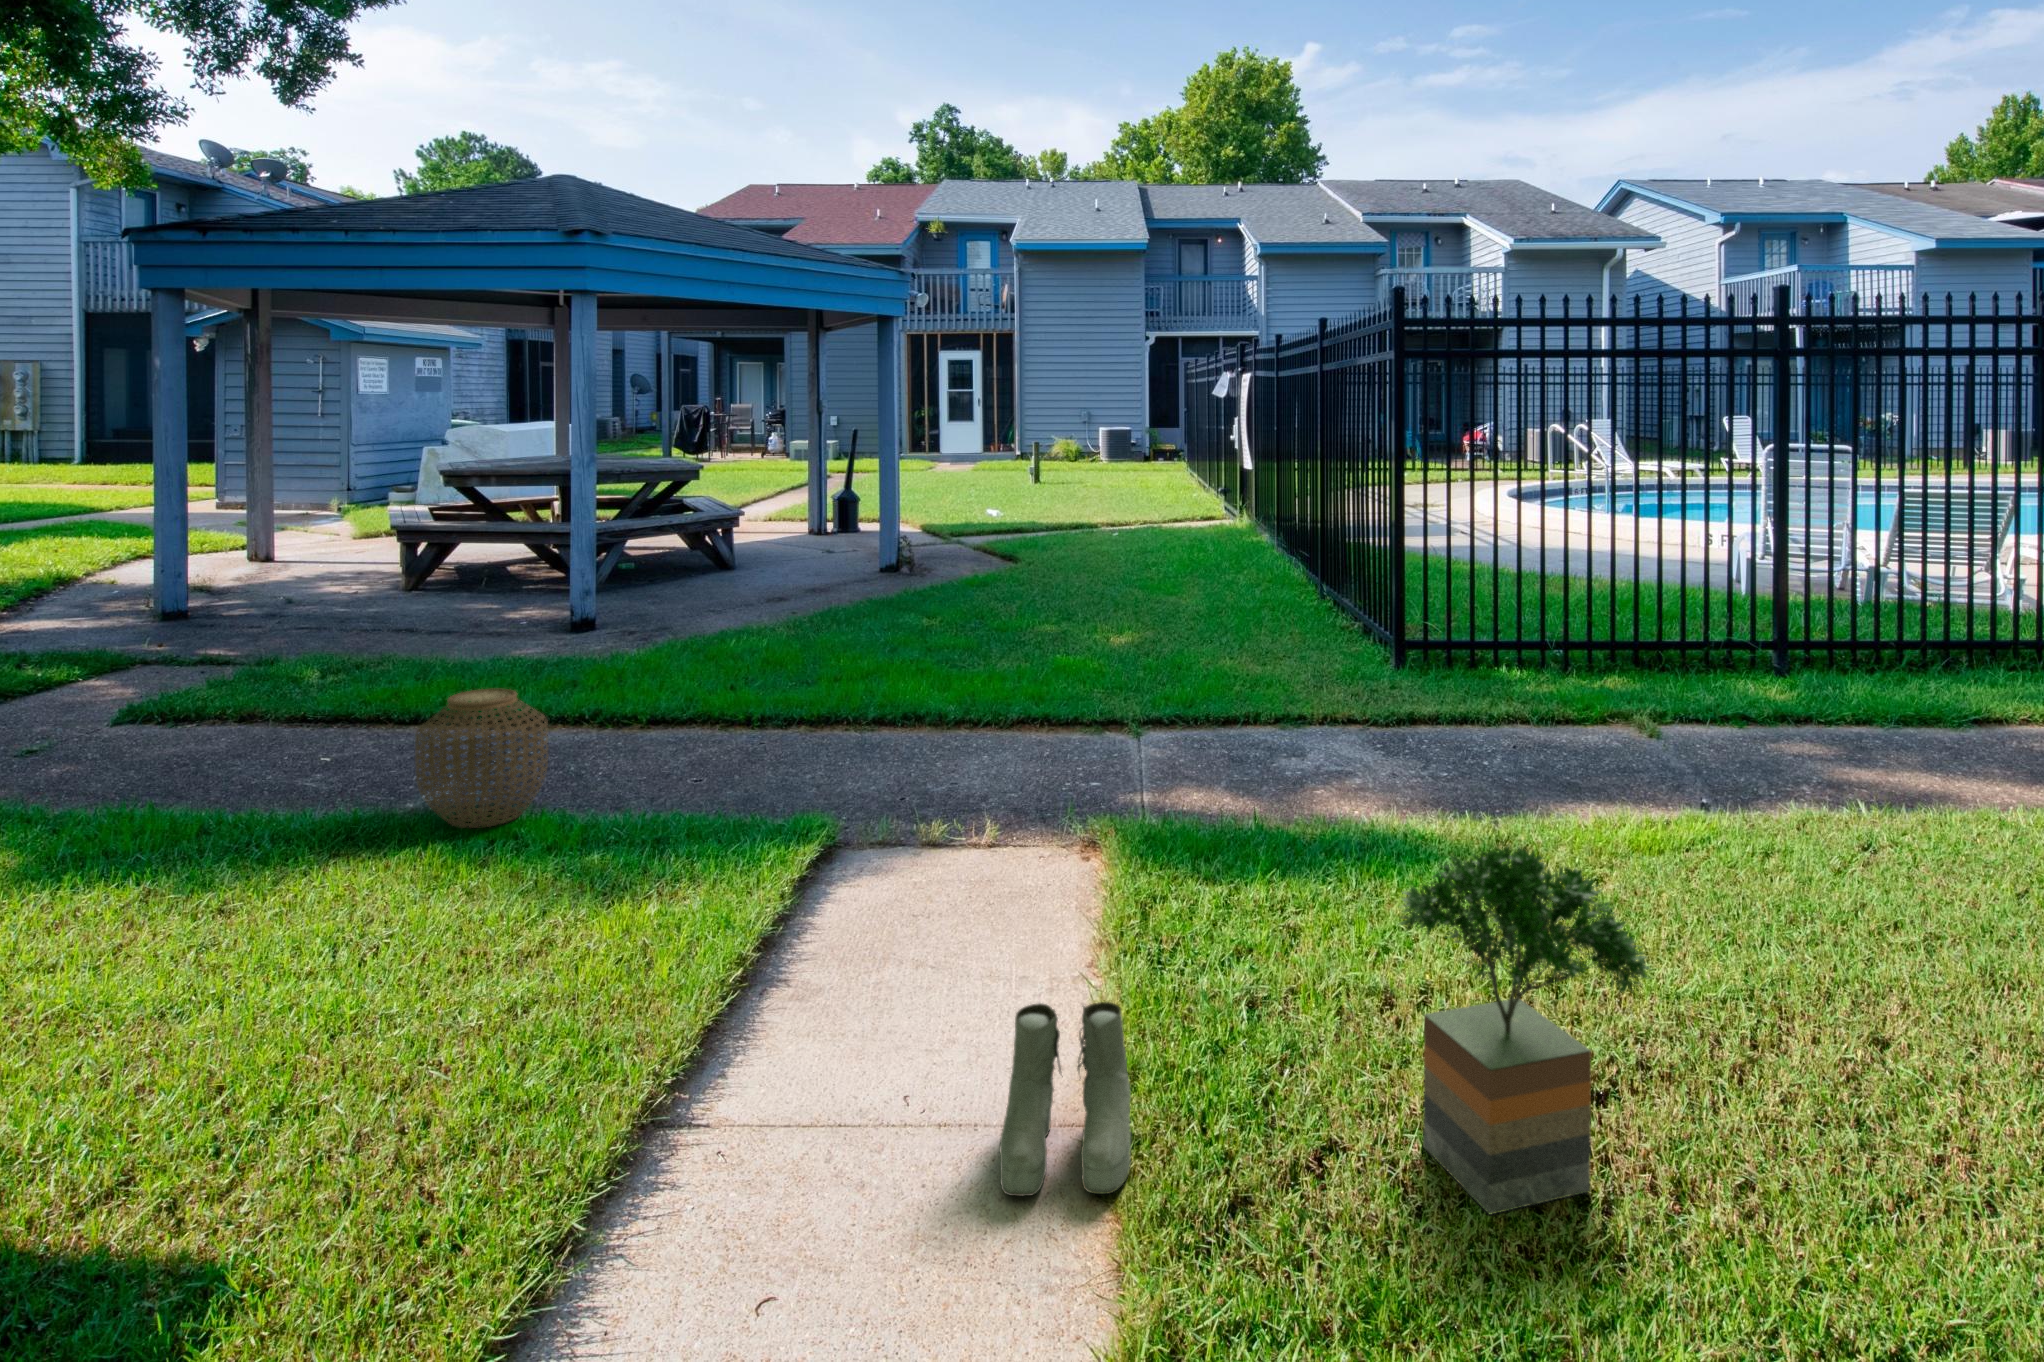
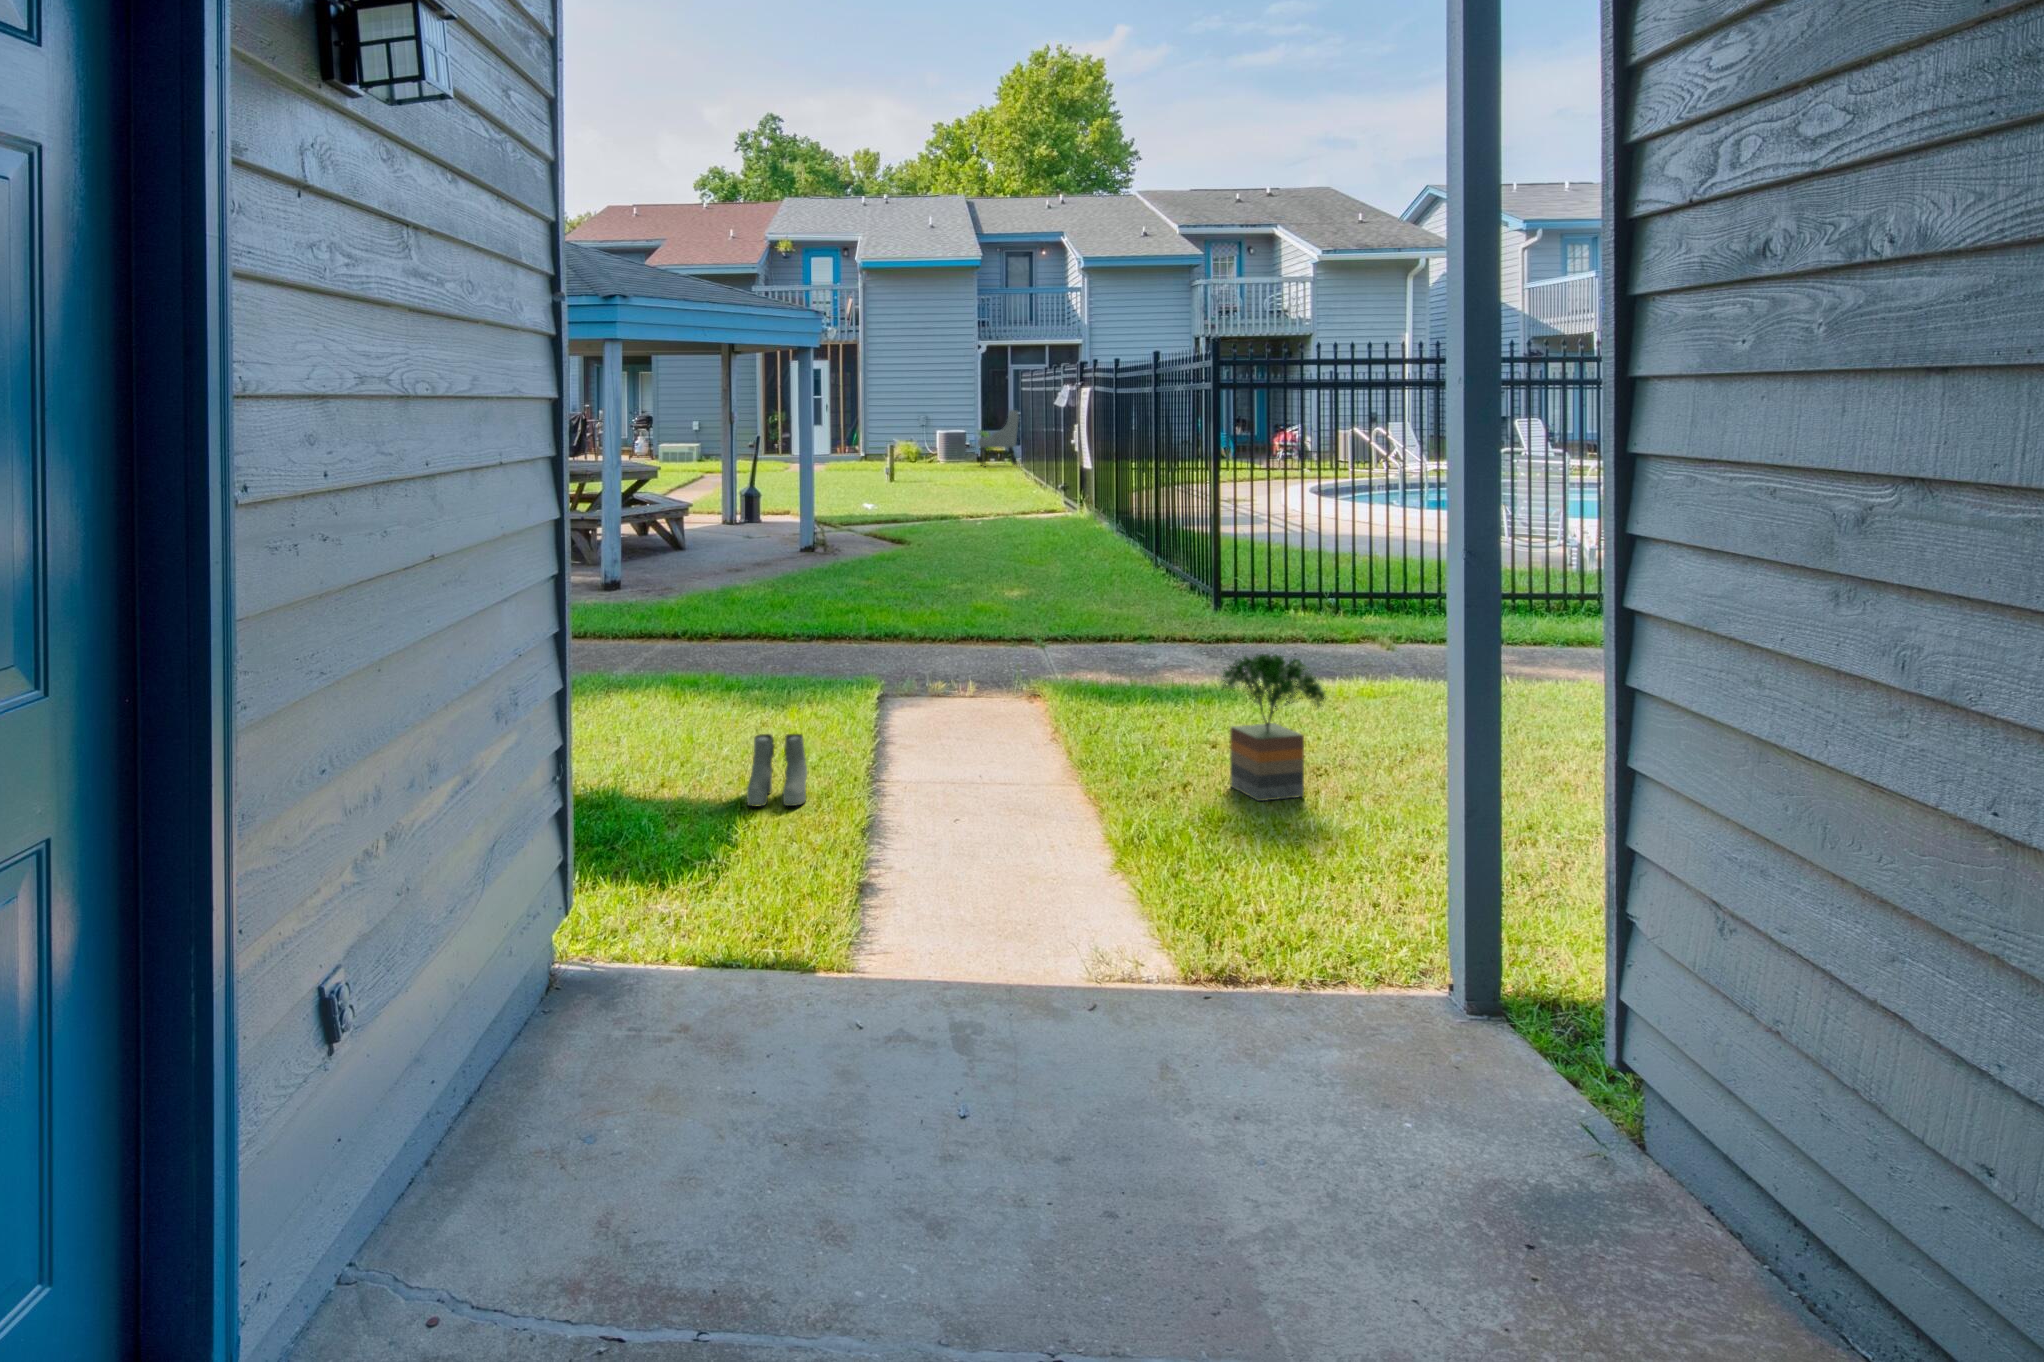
chair: none [1142,406,1186,468] -> present [978,410,1019,466]
woven basket: present [415,689,548,828] -> none [641,609,711,688]
boots: present [1000,1002,1131,1196] -> present [747,734,807,807]

